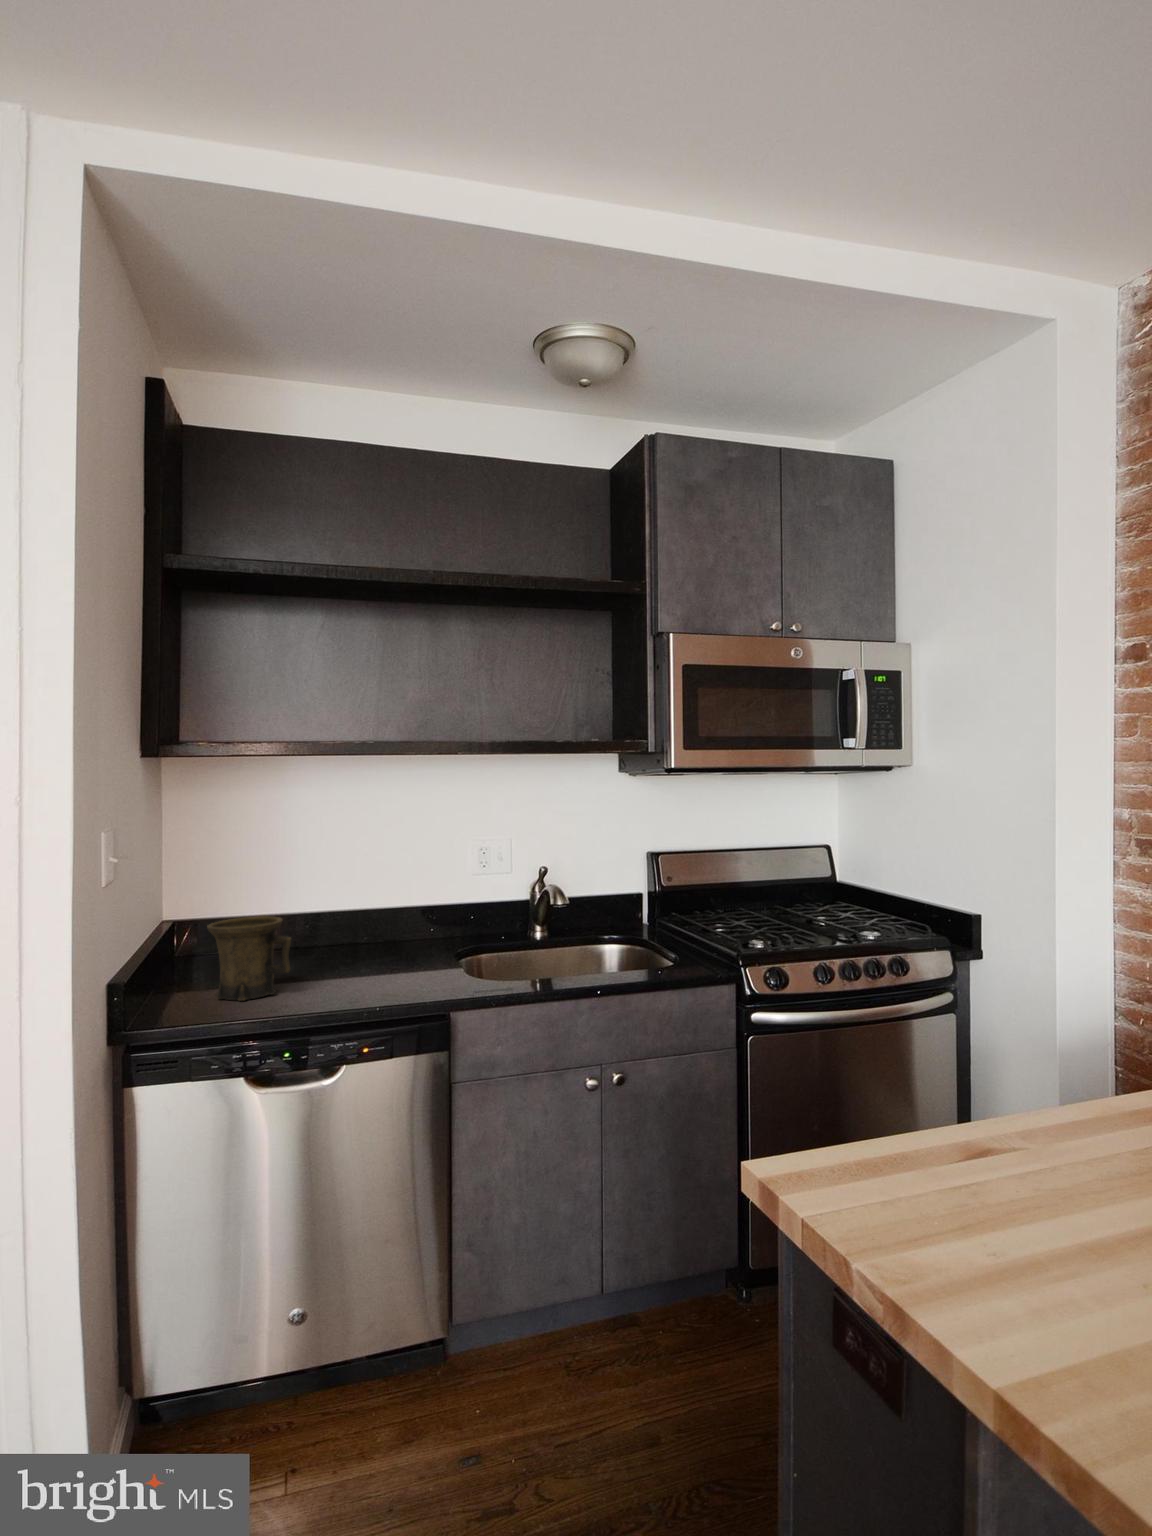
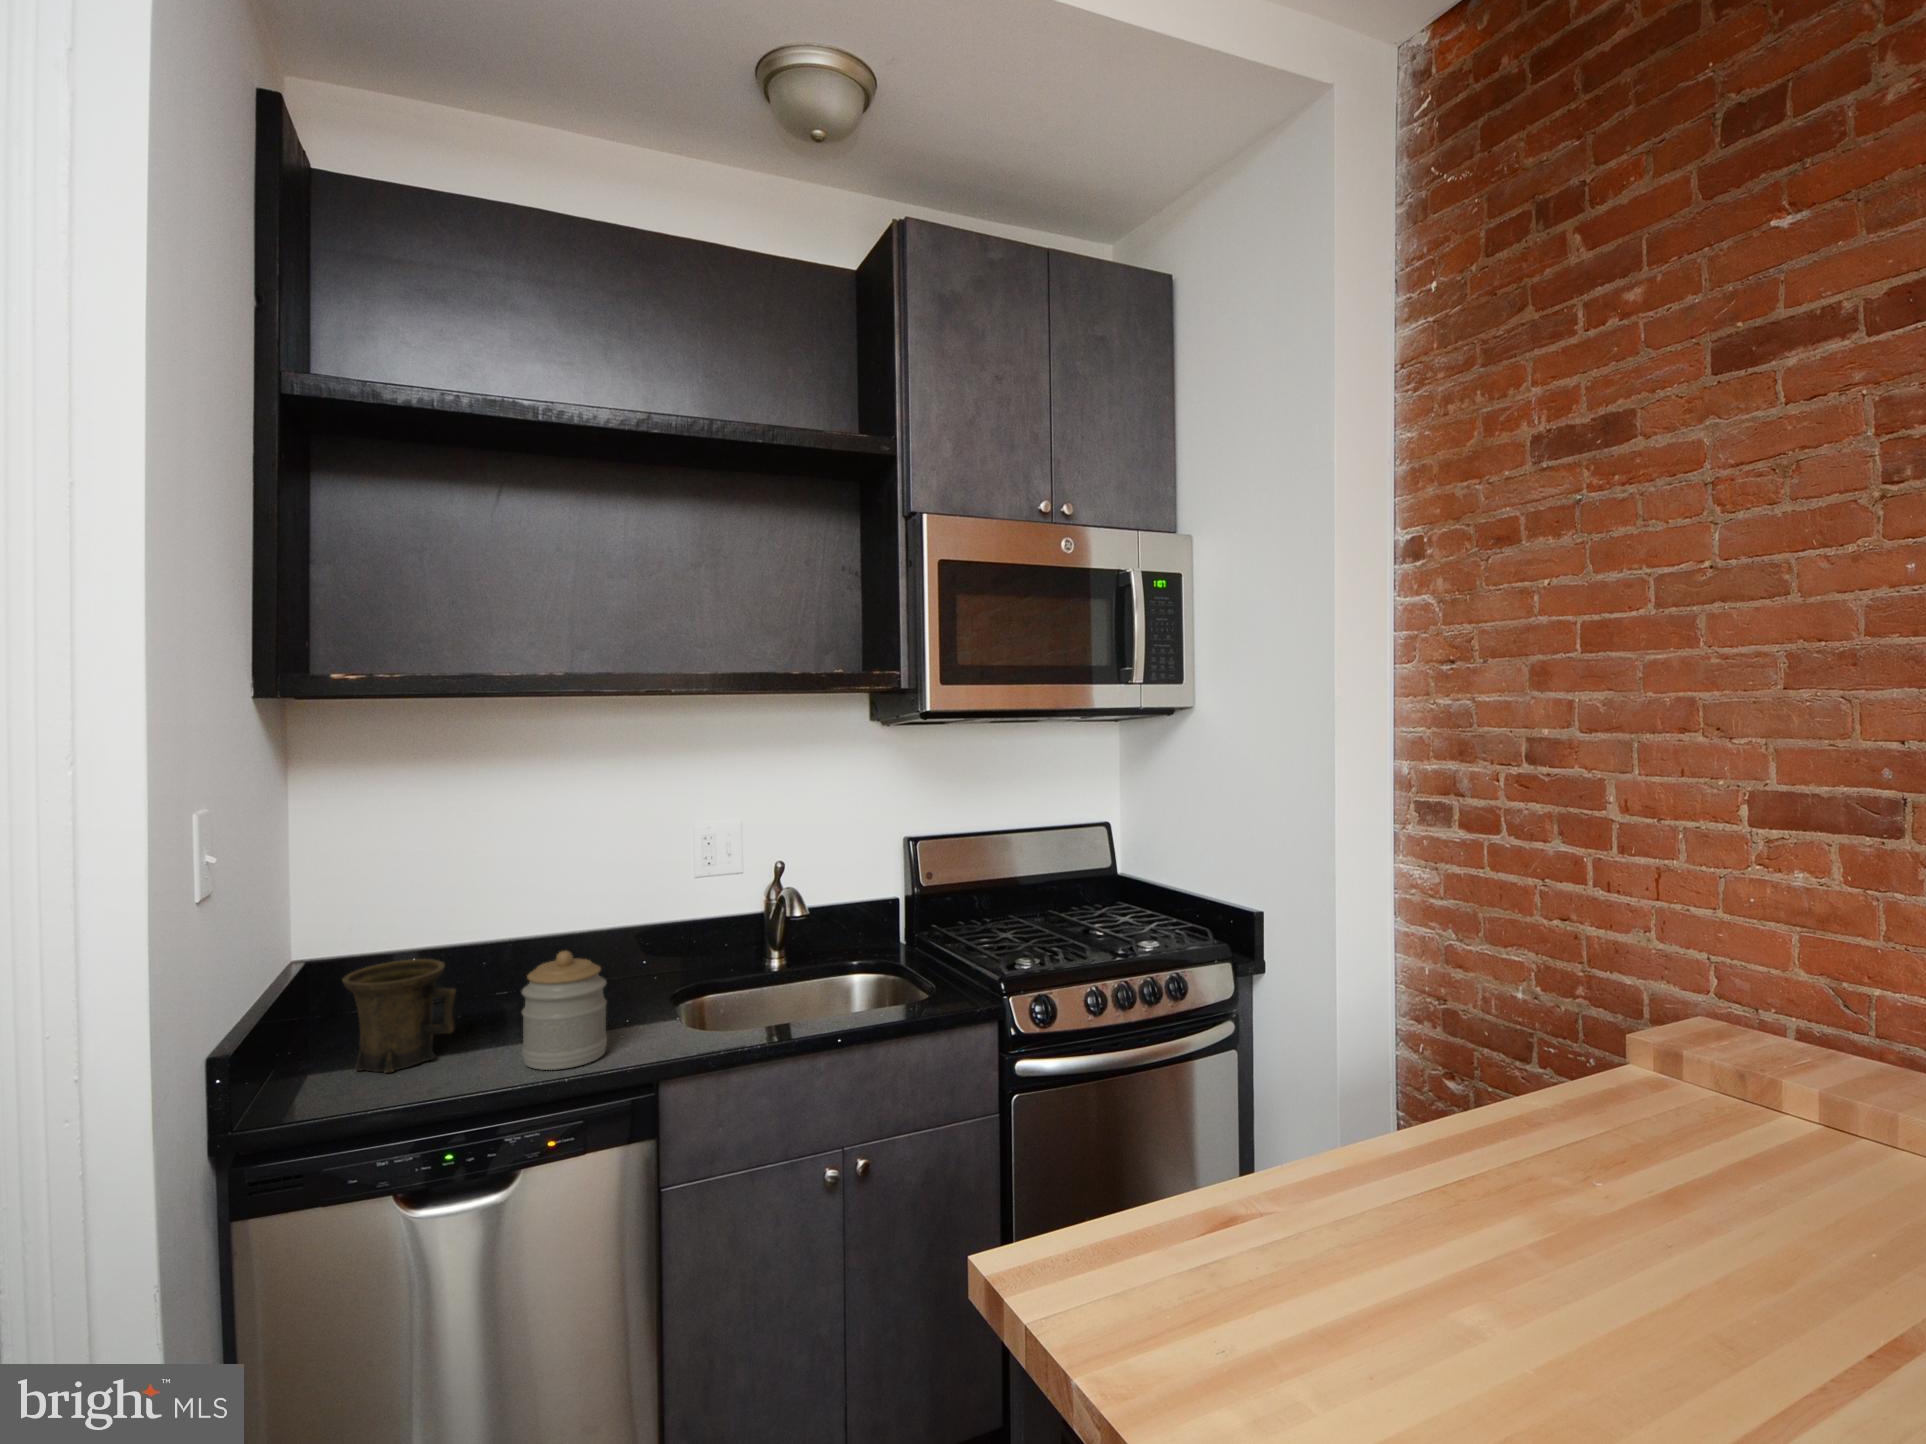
jar: none [342,907,408,1002] -> present [522,951,607,1070]

